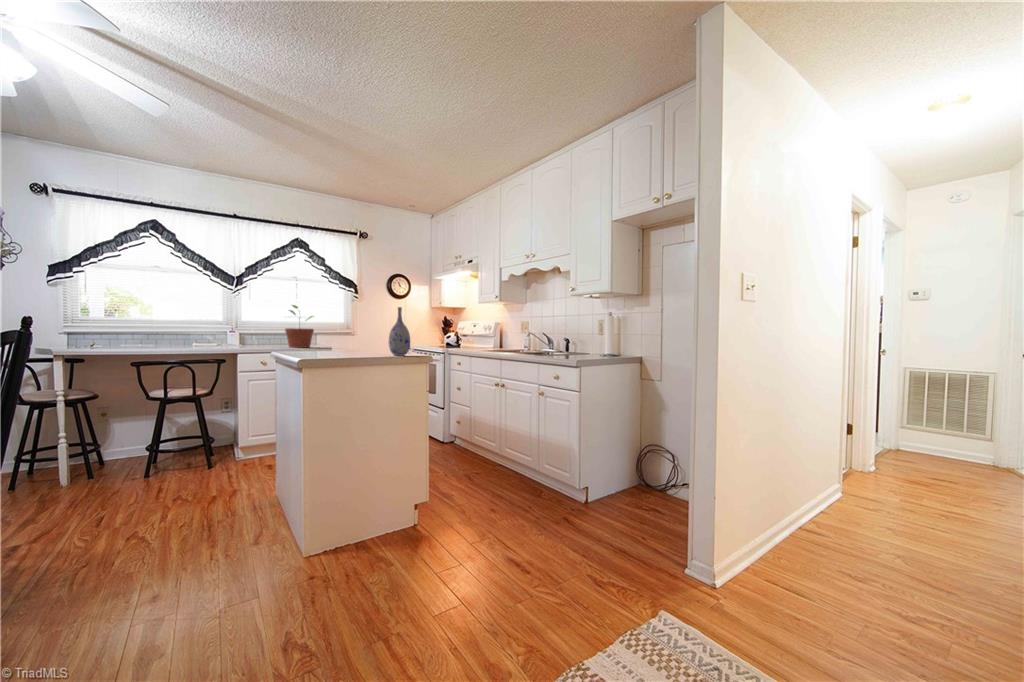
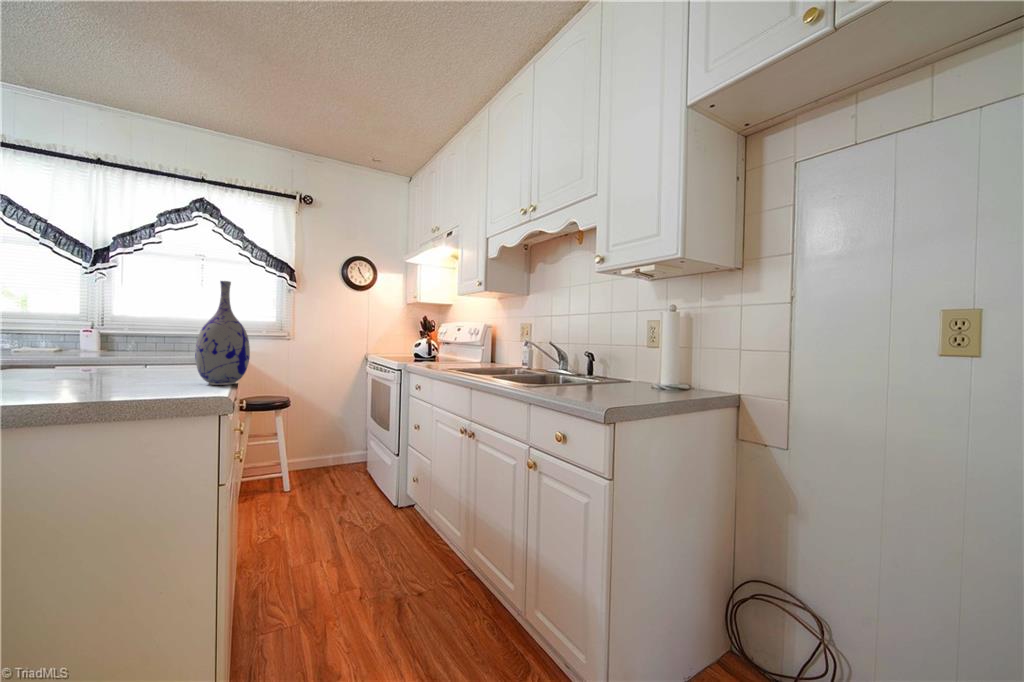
potted plant: present [285,305,314,348] -> none [125,289,179,358]

